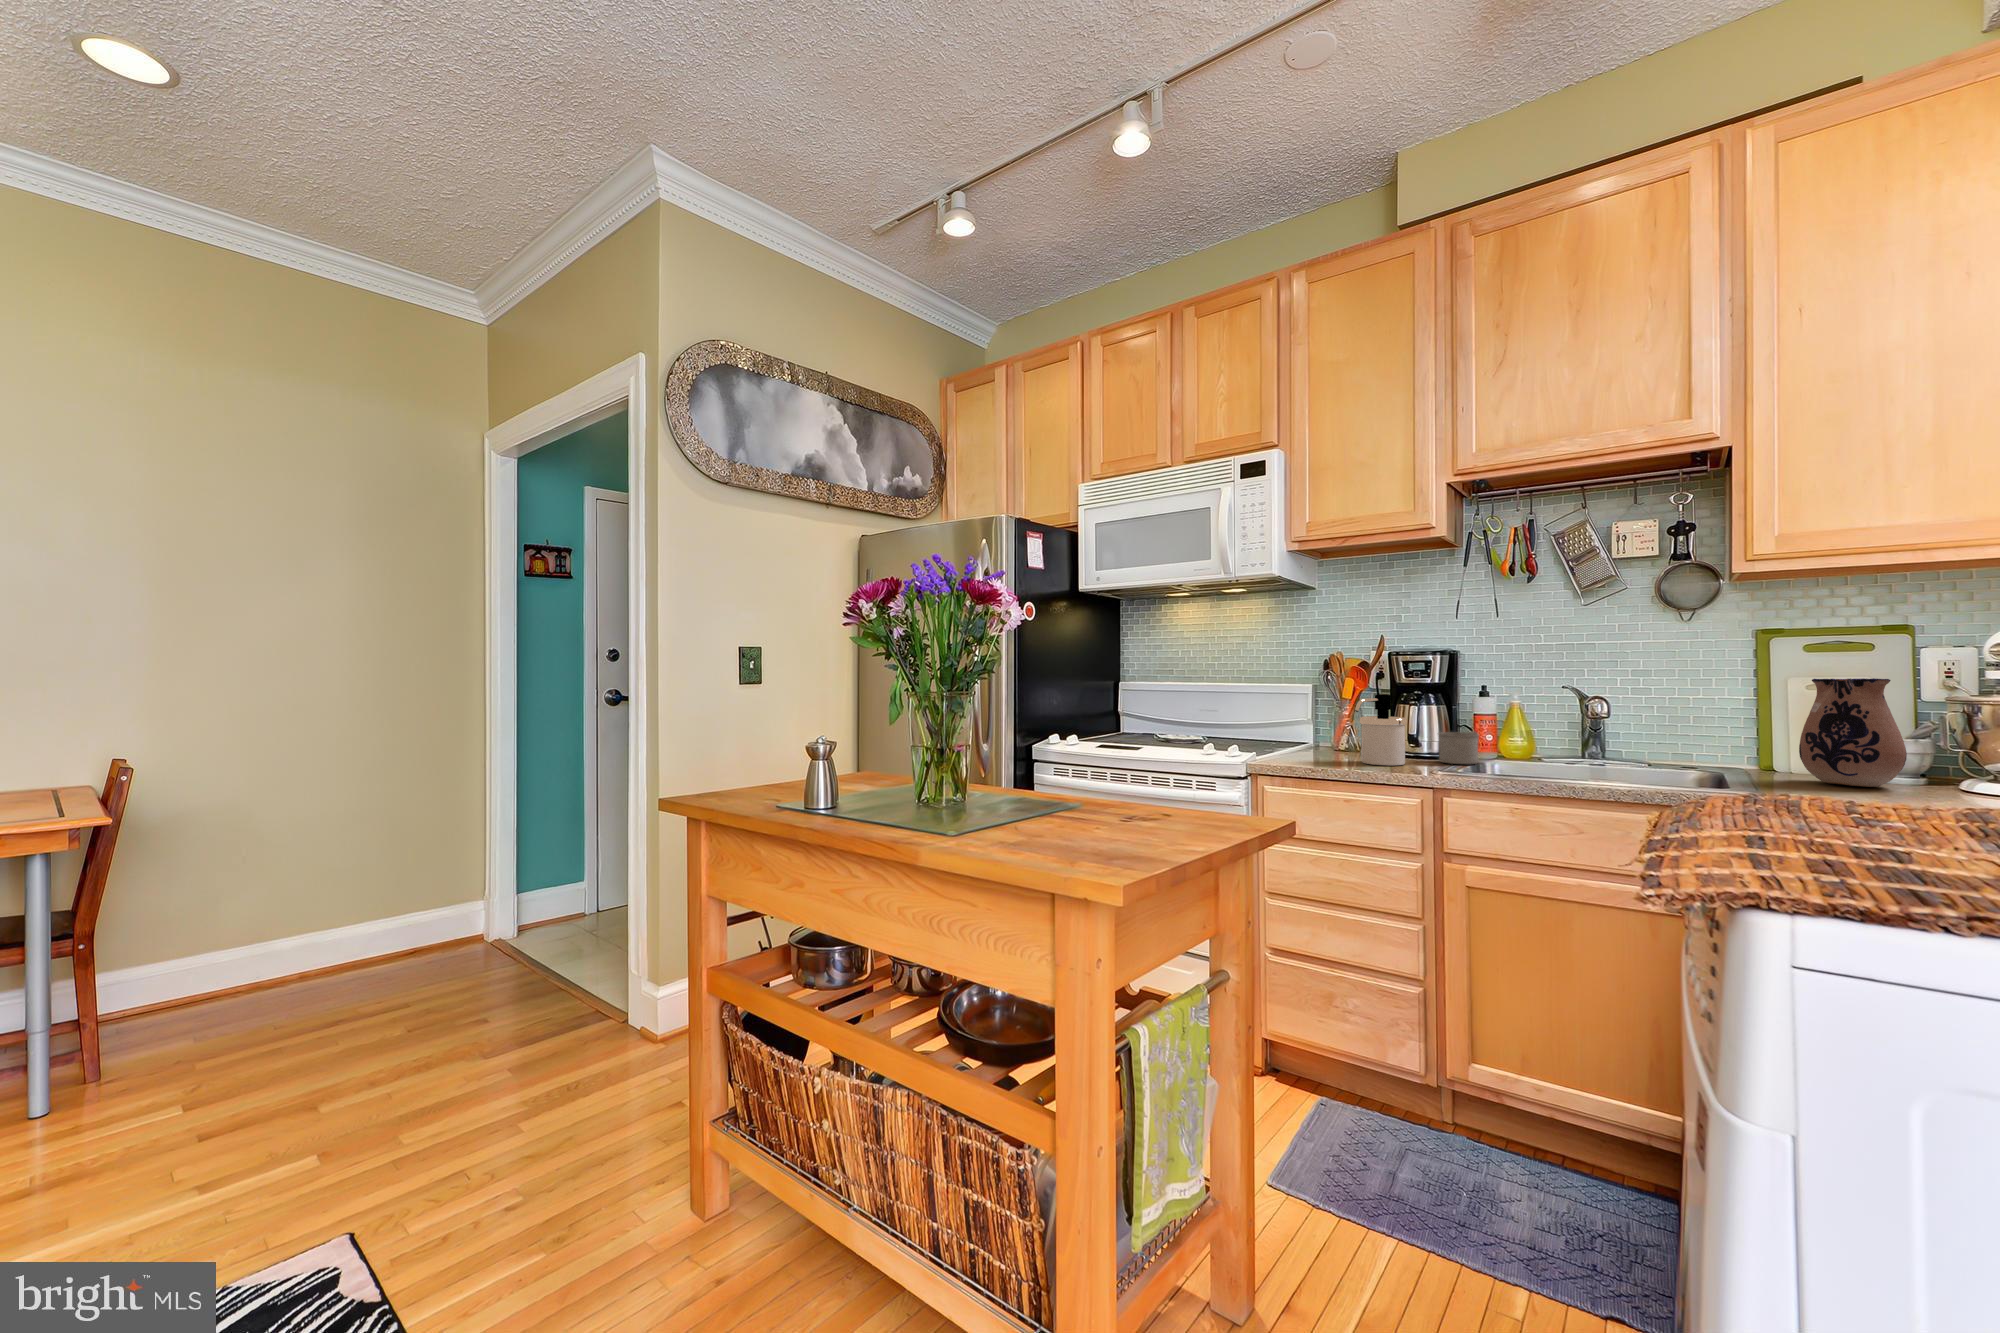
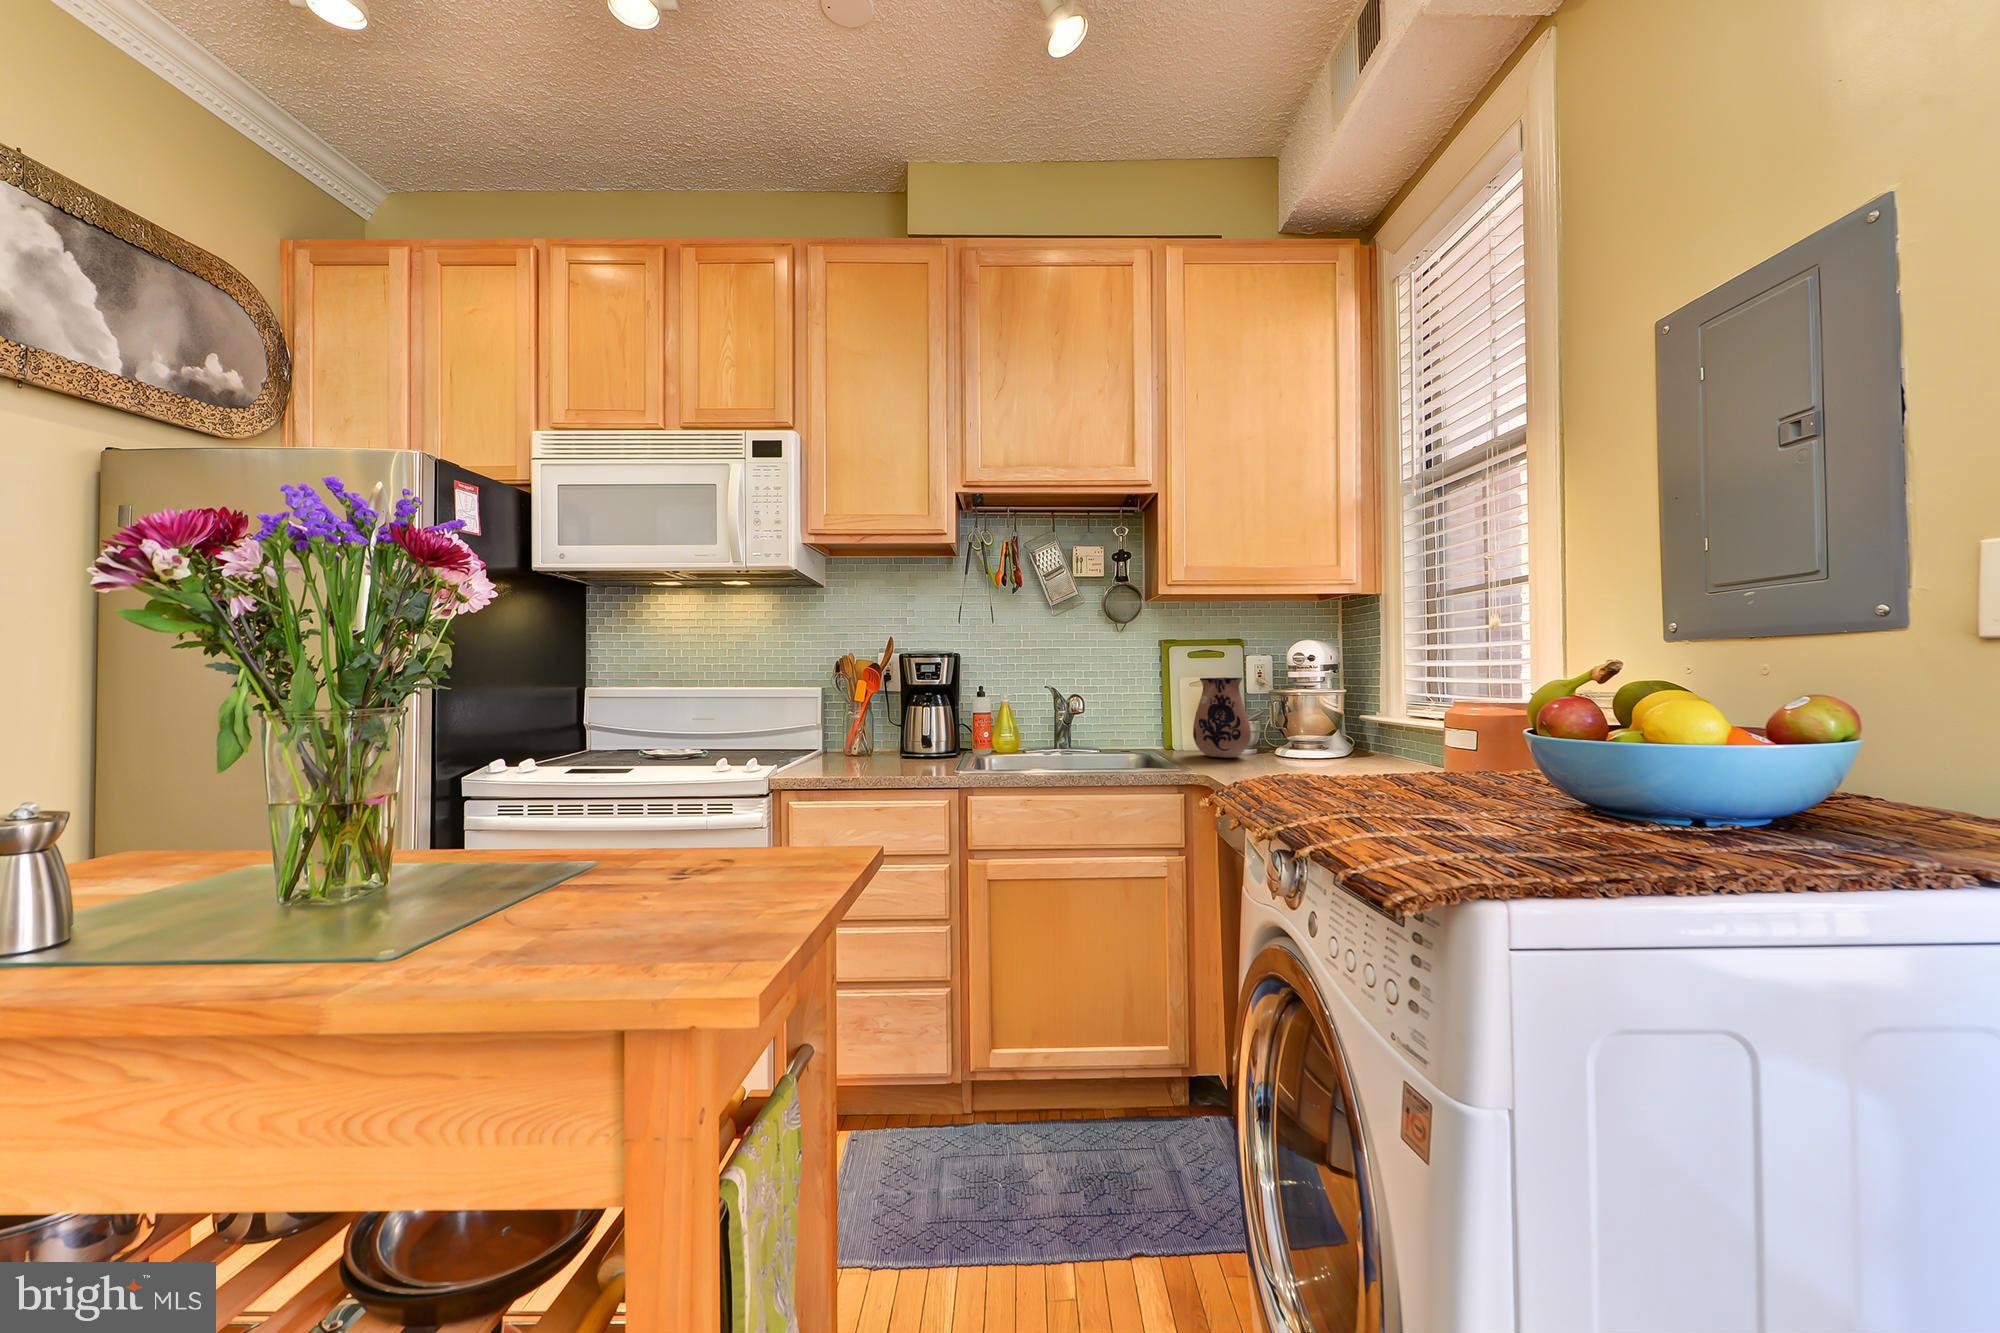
soap dispenser: present [1355,694,1407,766] -> none [883,697,926,769]
mug: present [1438,731,1479,764] -> none [949,729,984,762]

